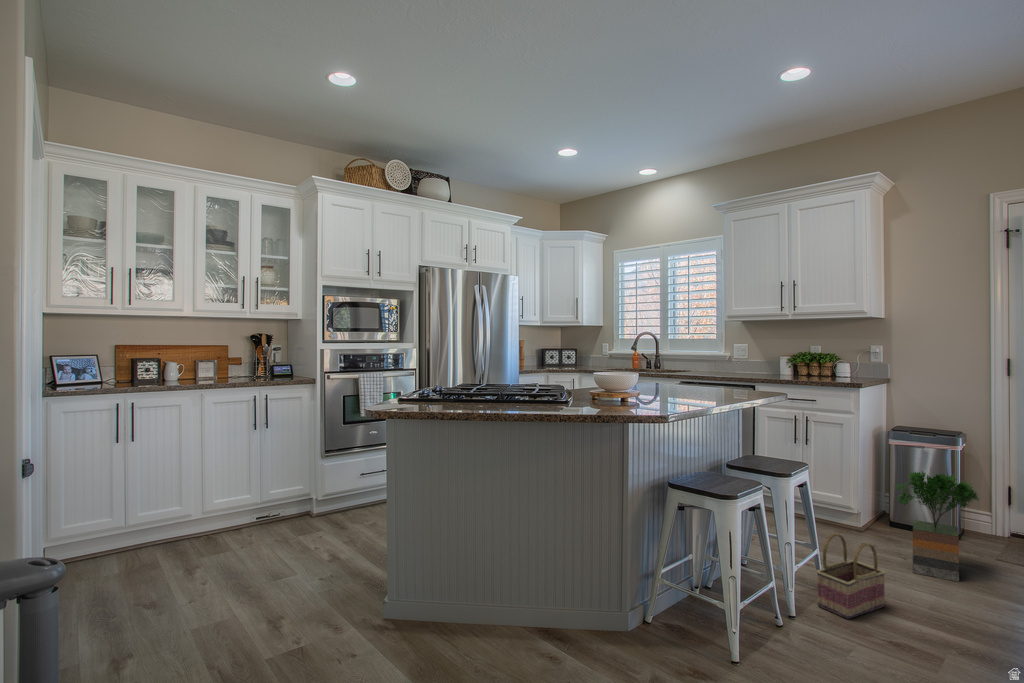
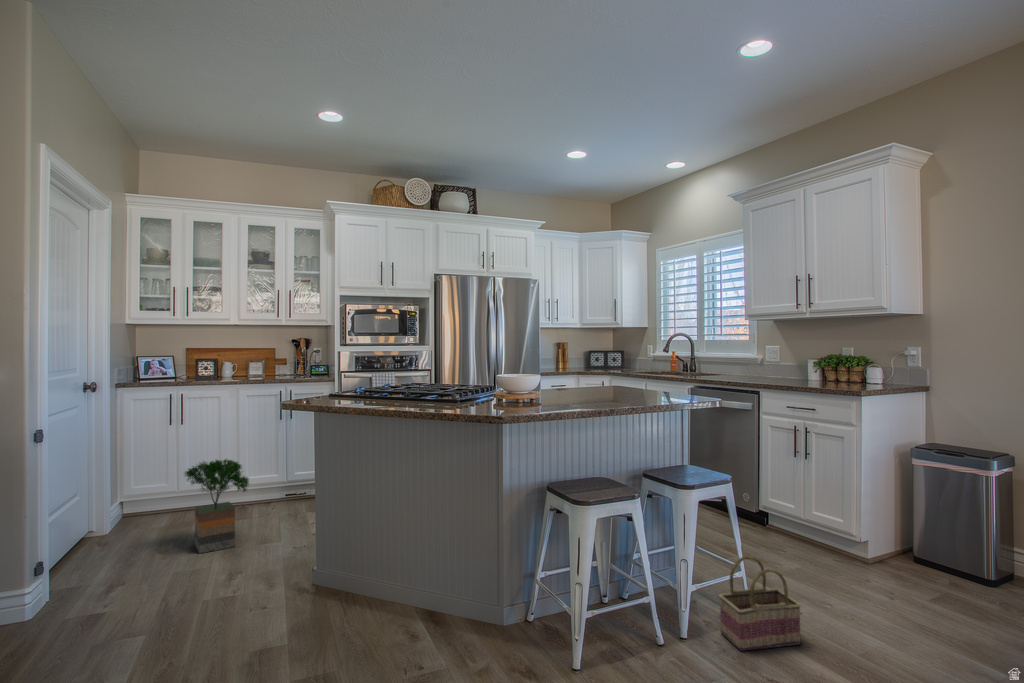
potted tree: present [895,471,979,582] -> present [185,459,249,553]

